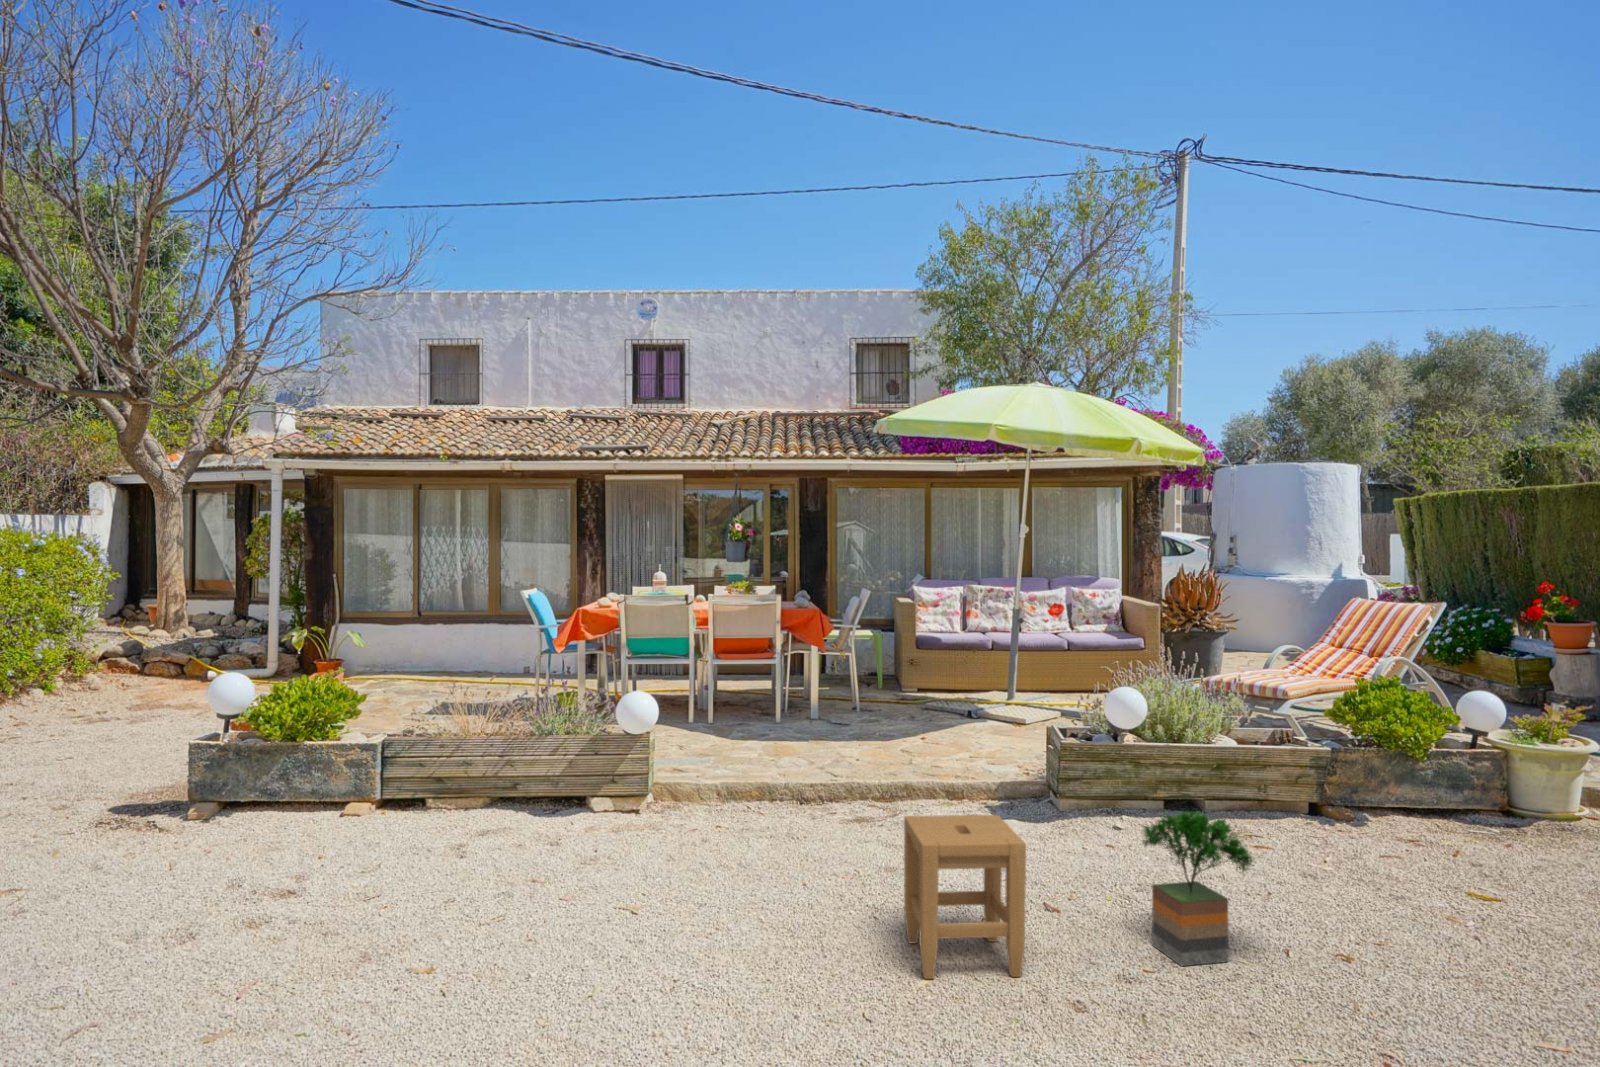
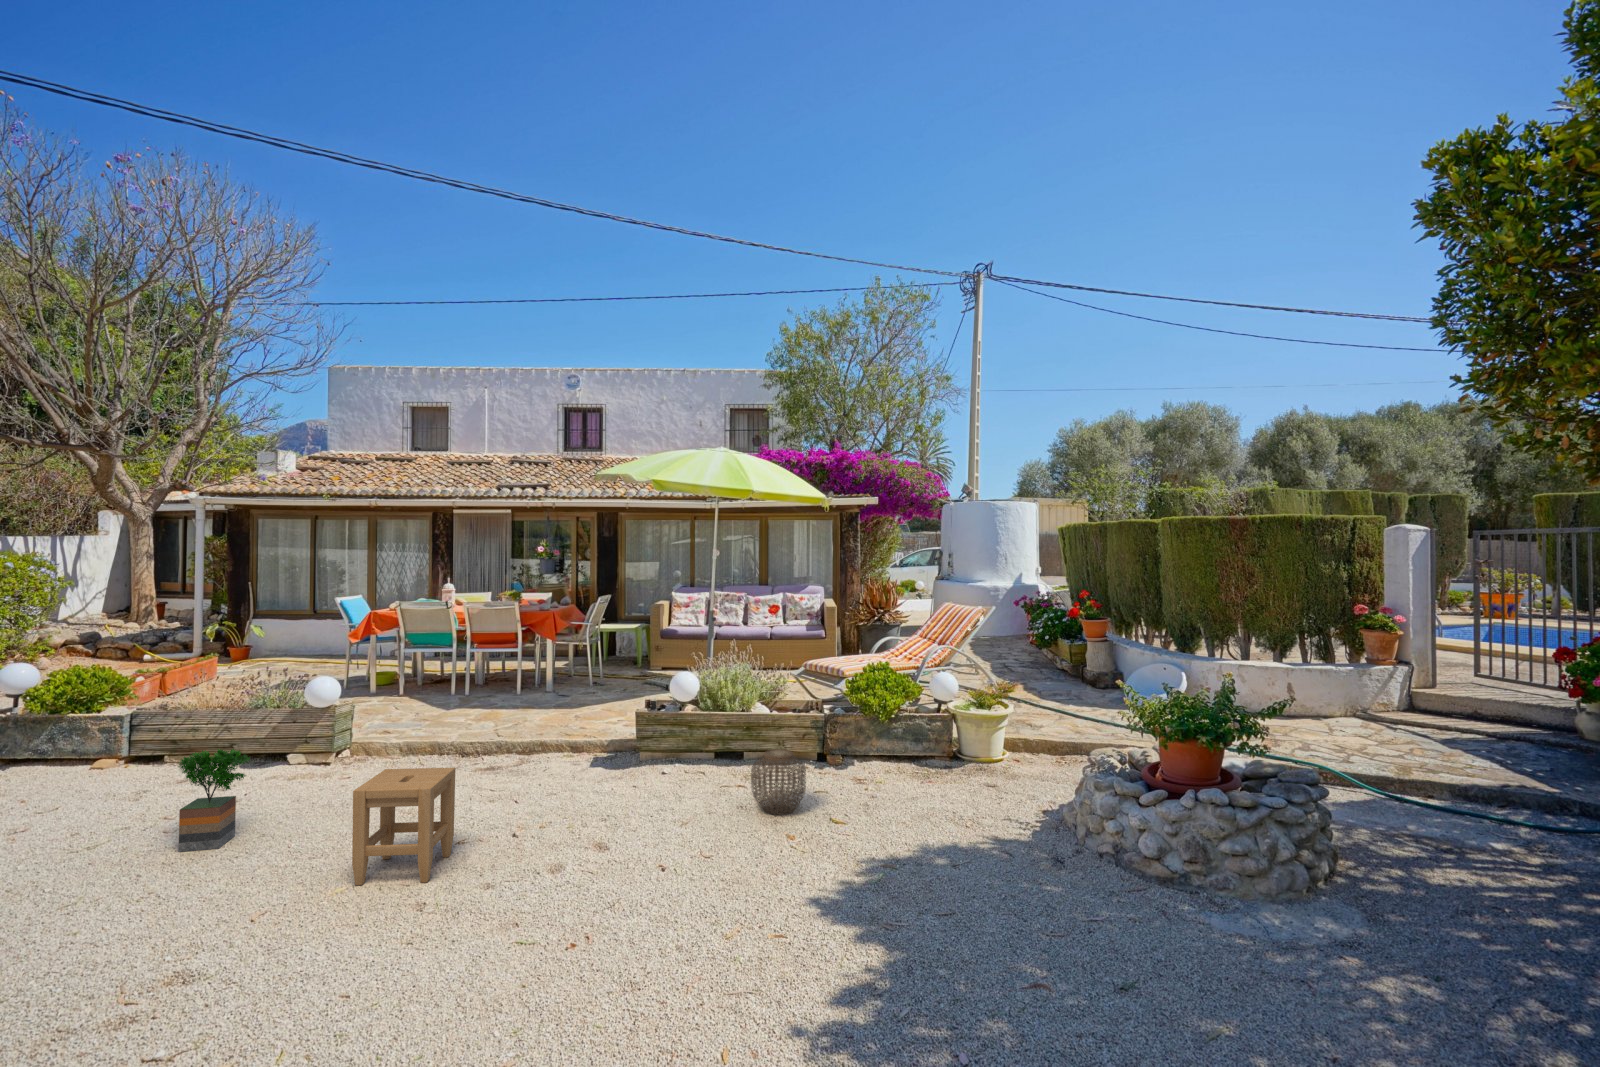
woven basket: none [1323,795,1413,889] -> present [751,749,806,815]
potted tree: present [1142,811,1254,966] -> present [178,749,250,852]

